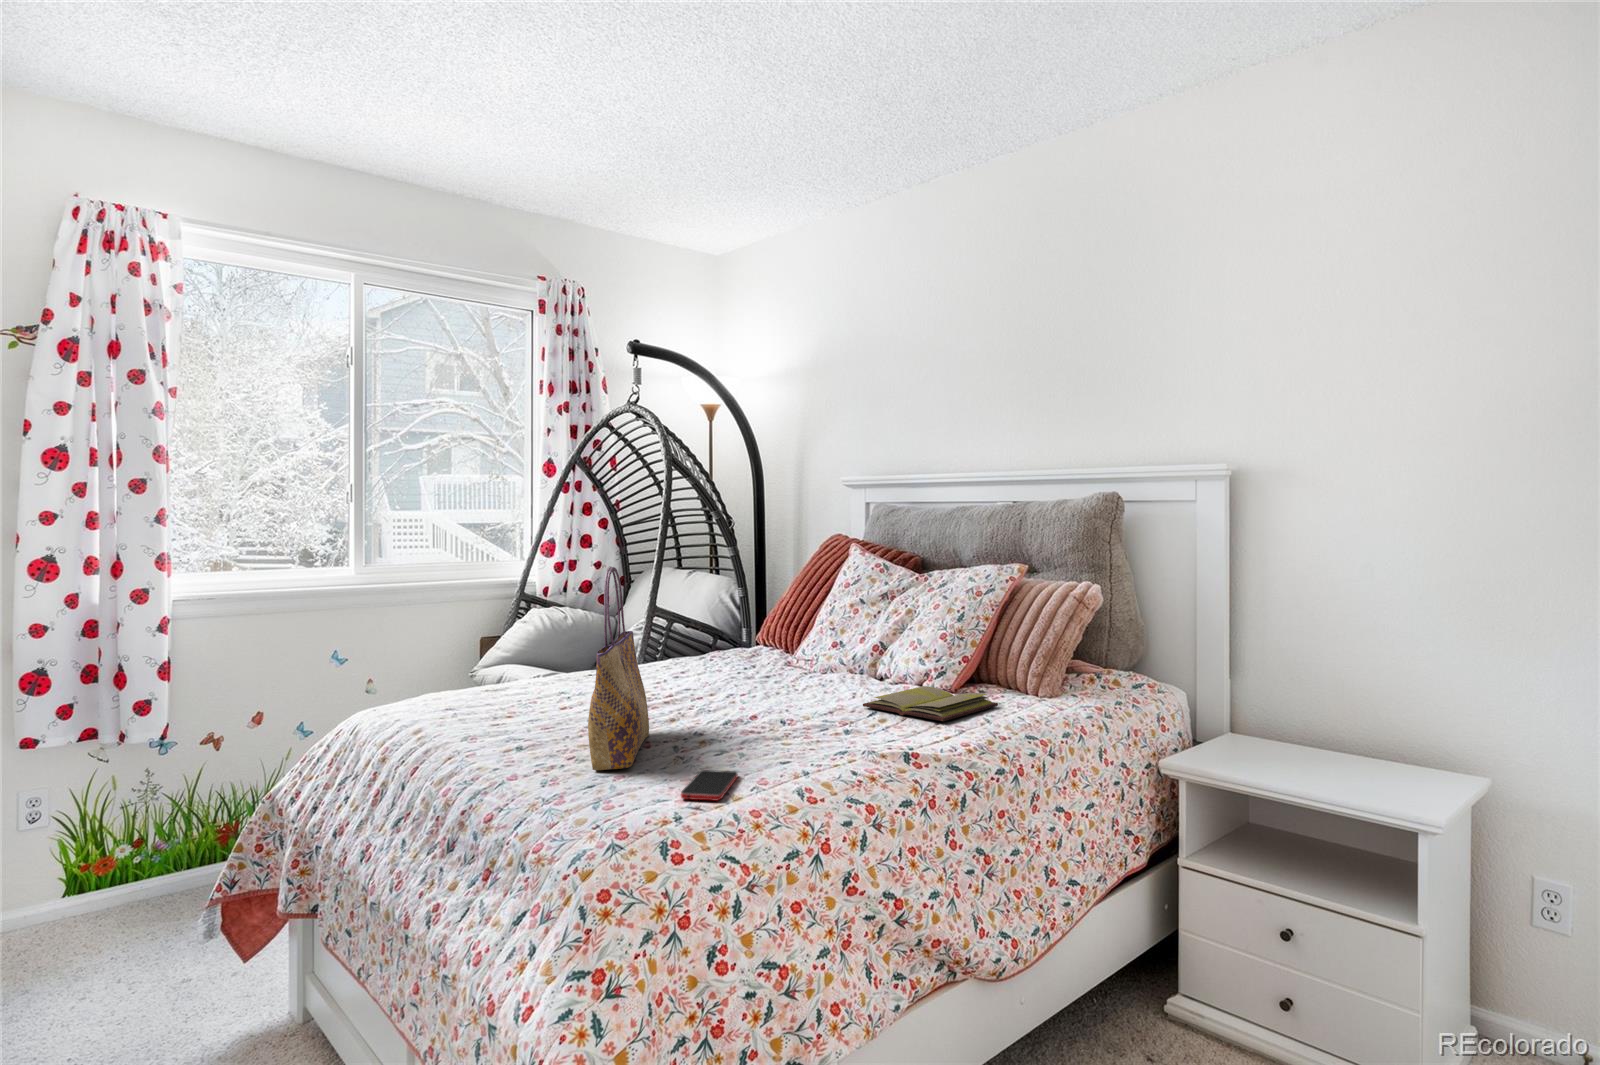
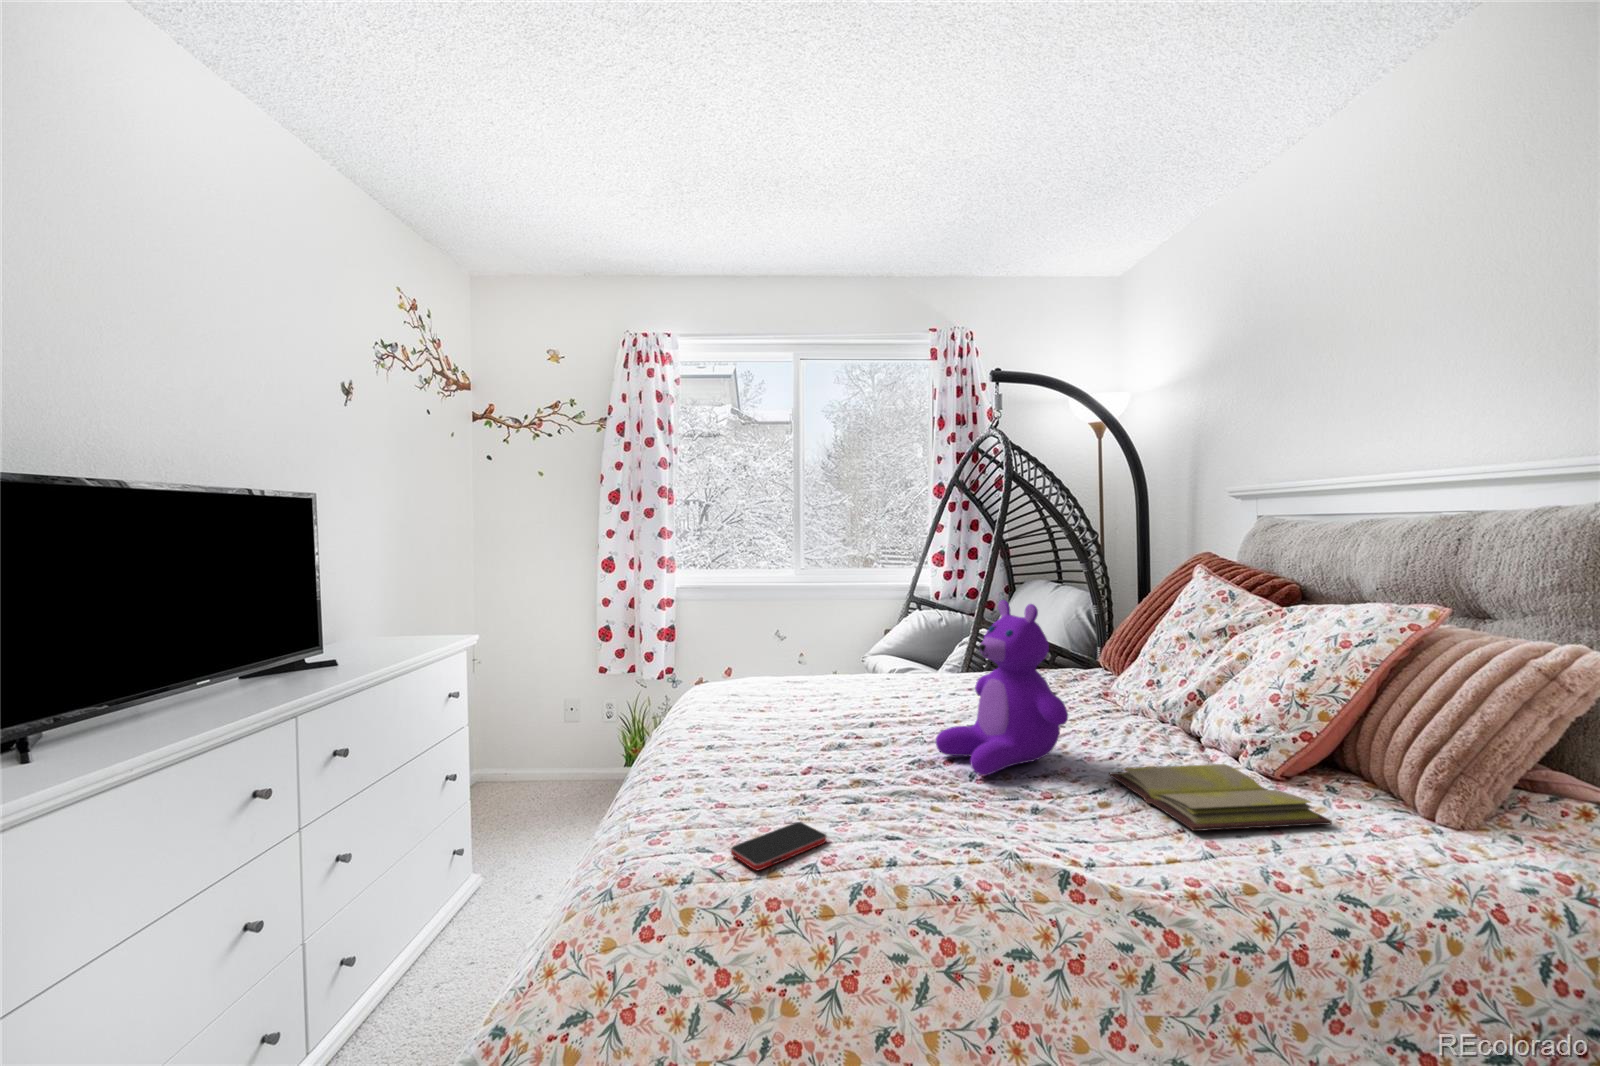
tote bag: present [588,566,649,770] -> none [715,586,834,796]
teddy bear: none [727,574,840,721] -> present [936,600,1068,775]

